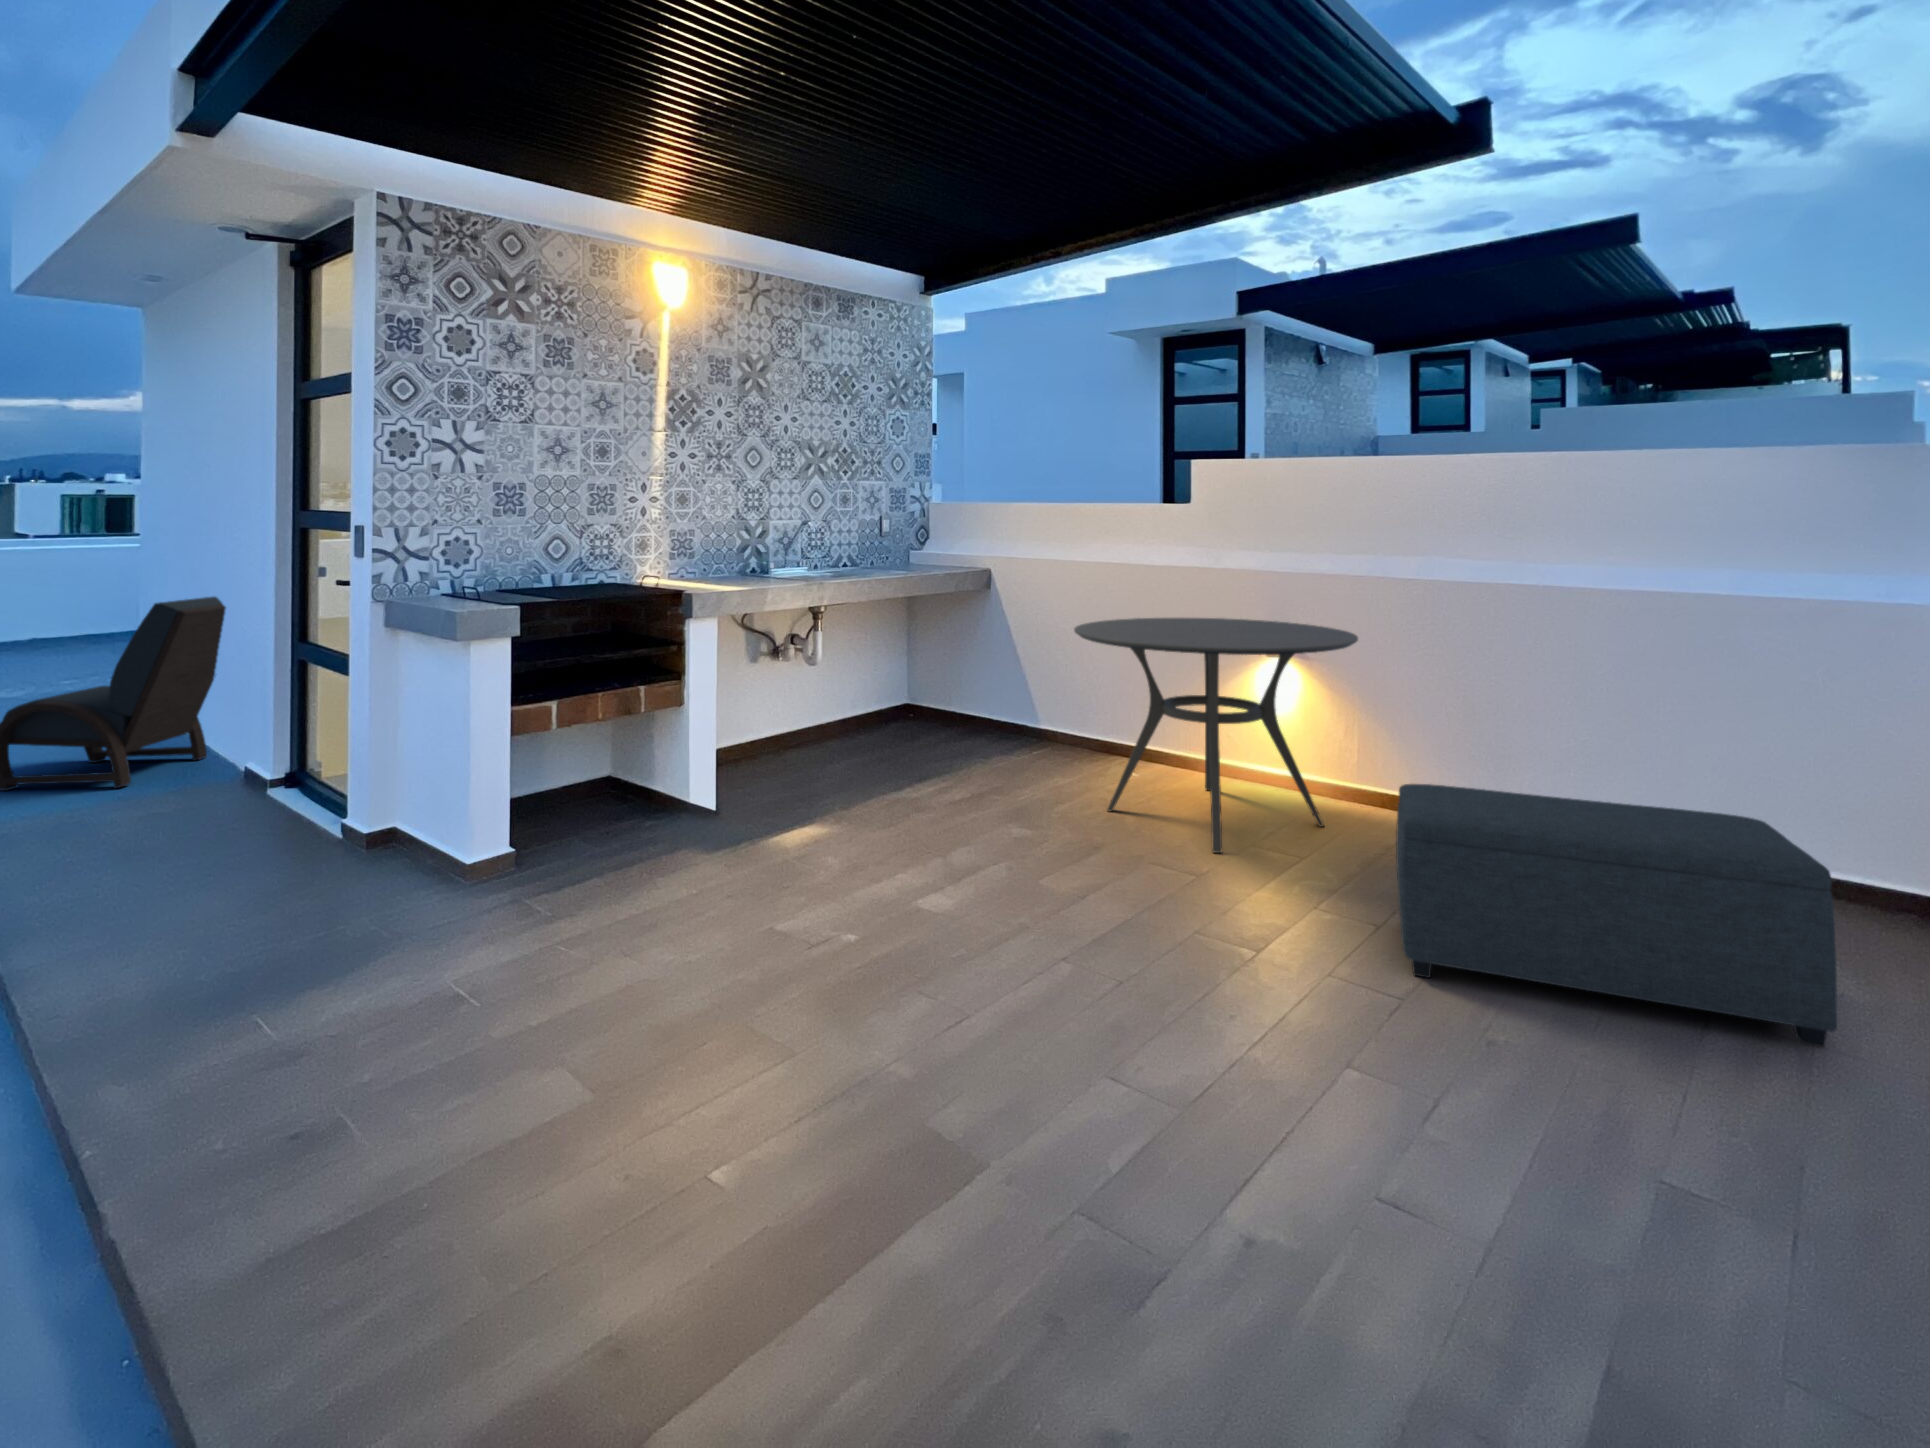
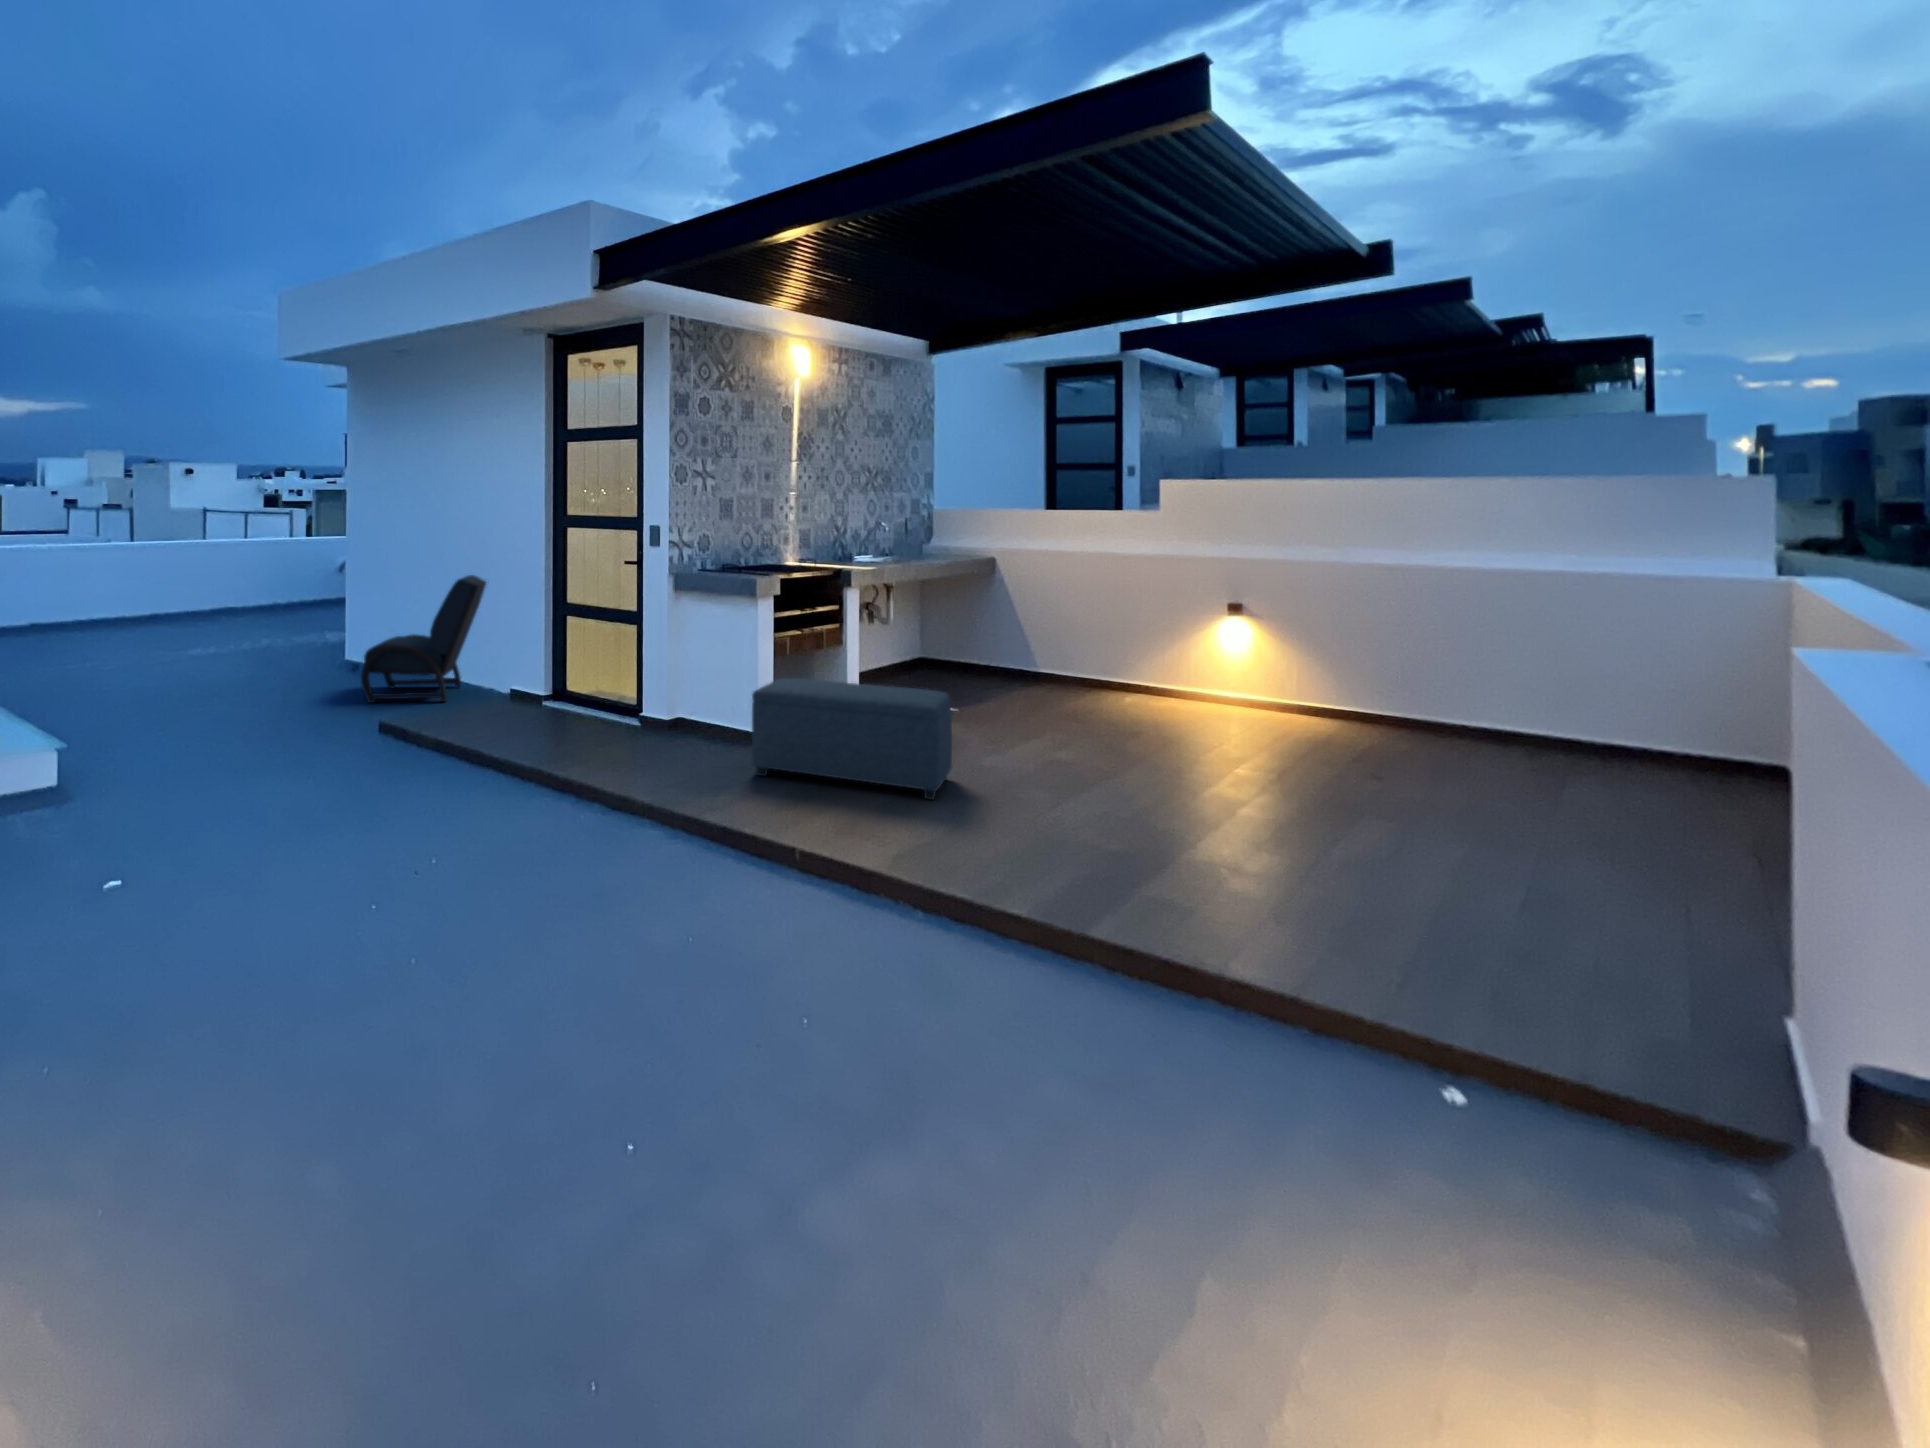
dining table: present [1074,618,1358,853] -> none [1108,590,1324,741]
ottoman: present [1396,784,1837,1047] -> present [752,678,952,800]

